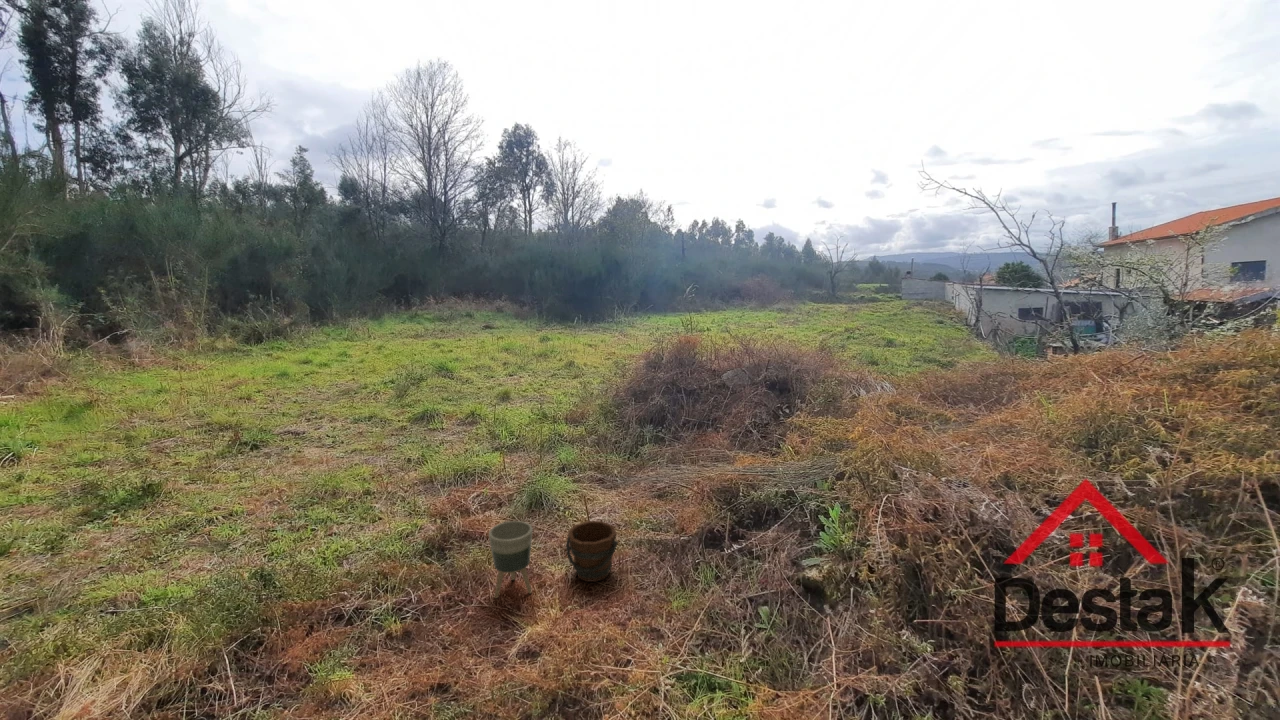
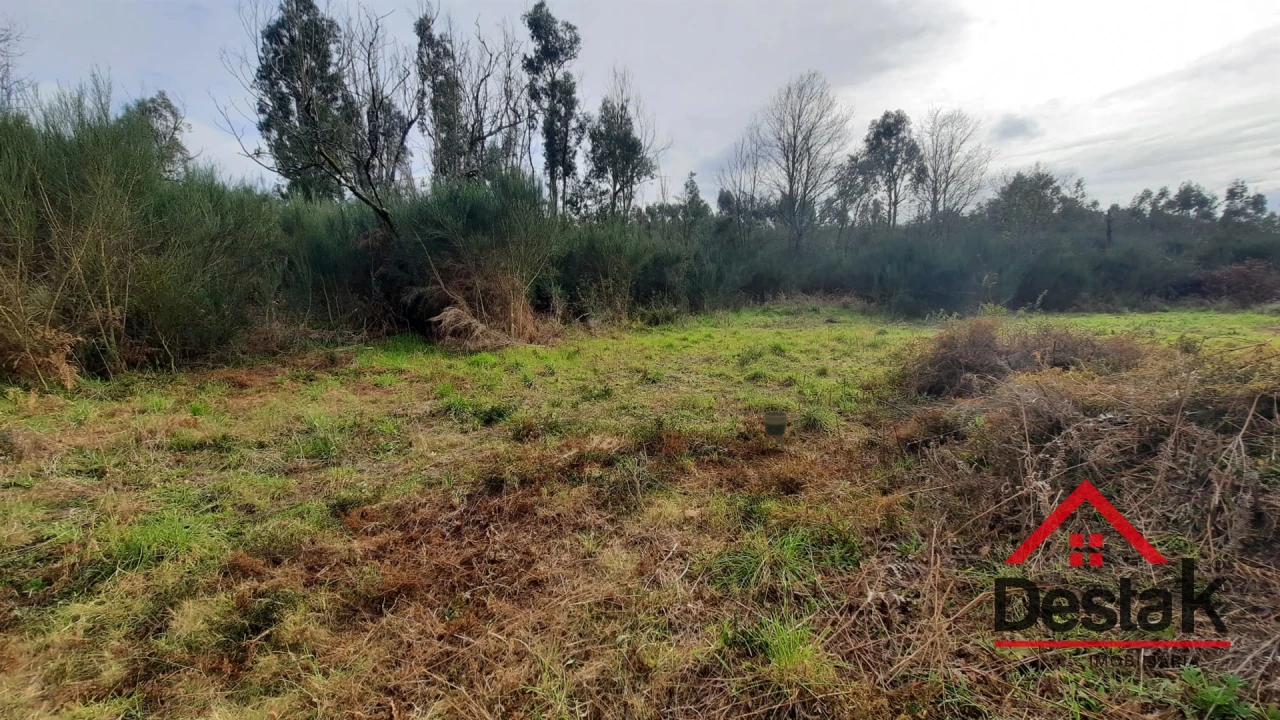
bucket: present [566,521,618,582] -> none [808,422,840,454]

